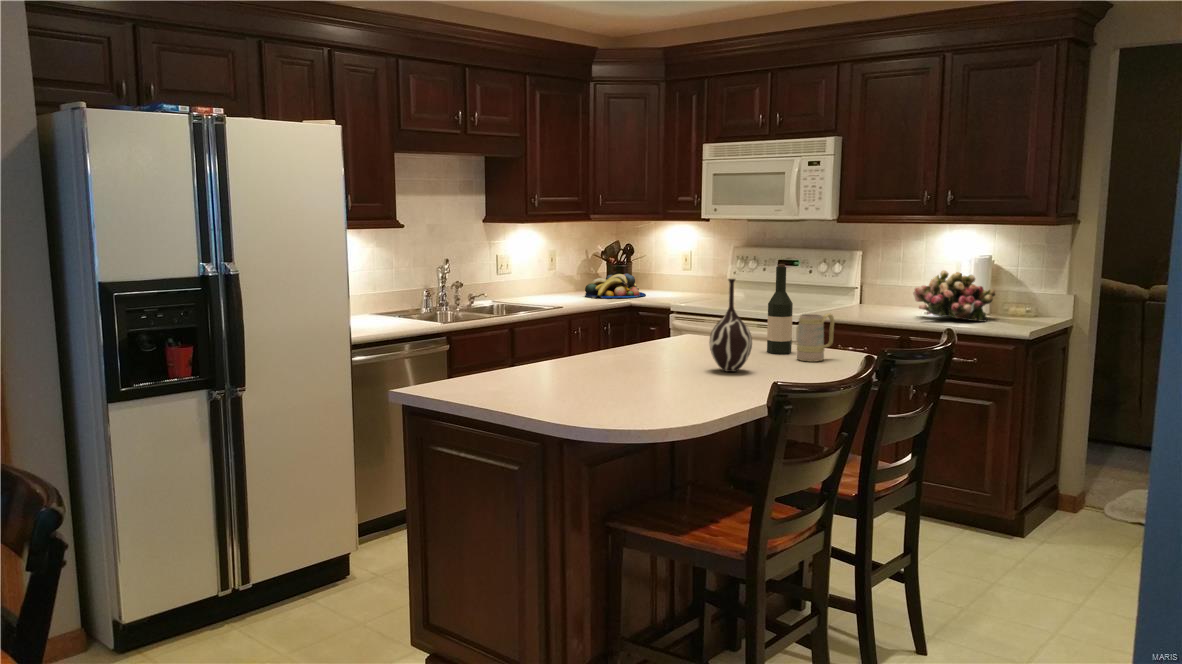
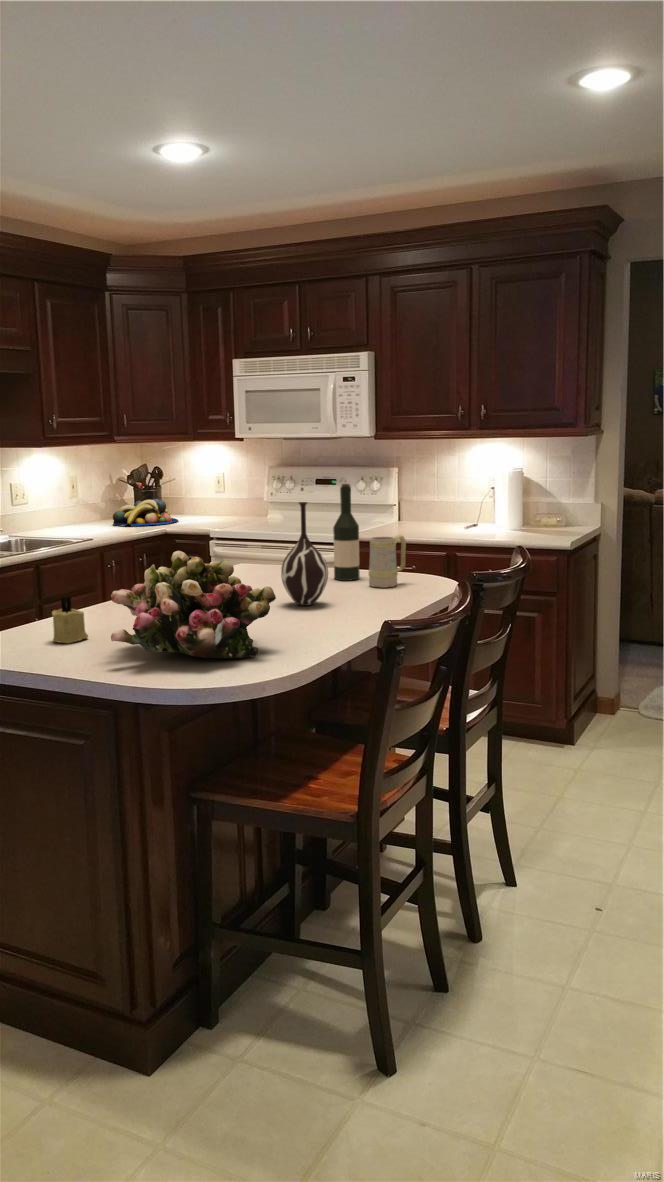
flower arrangement: present [913,270,995,322] -> present [111,551,276,658]
candle: none [506,349,535,388] -> present [52,597,88,643]

